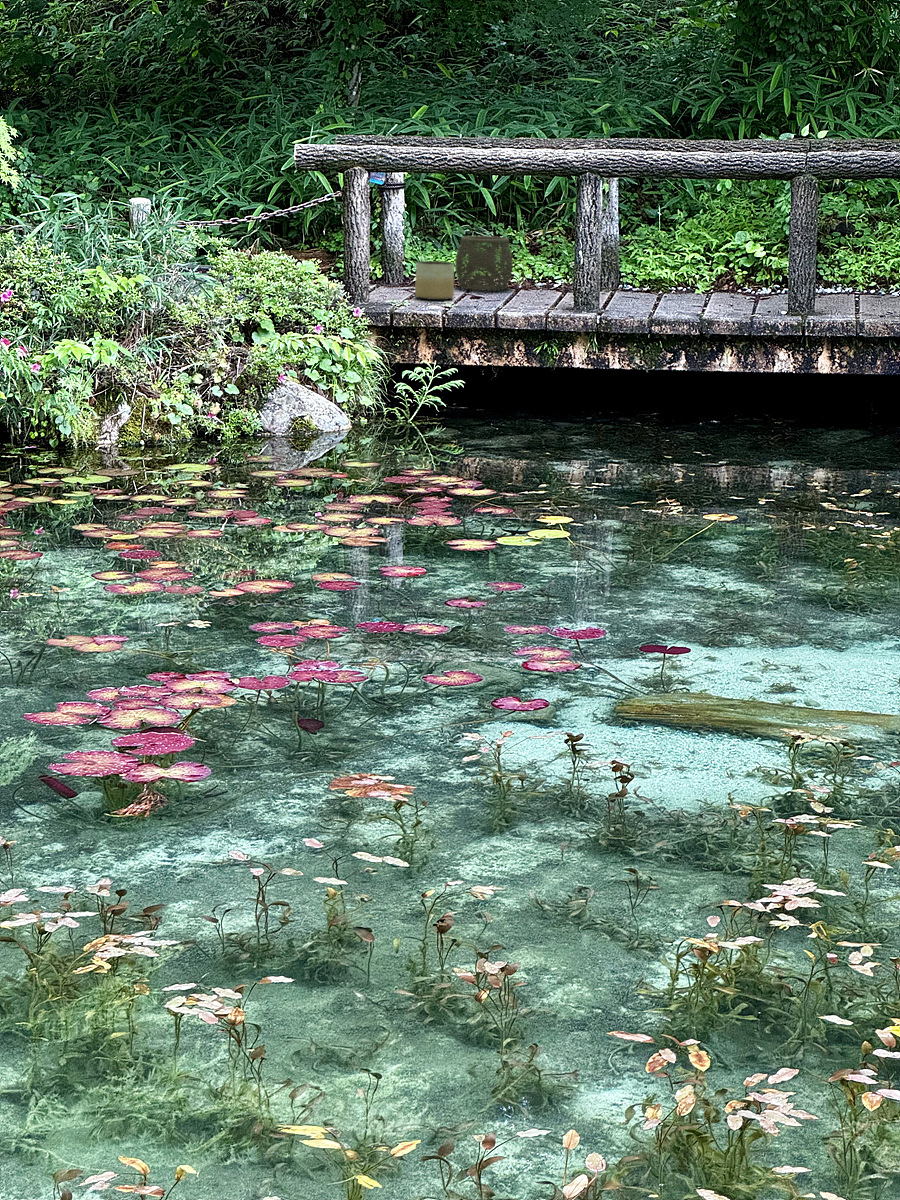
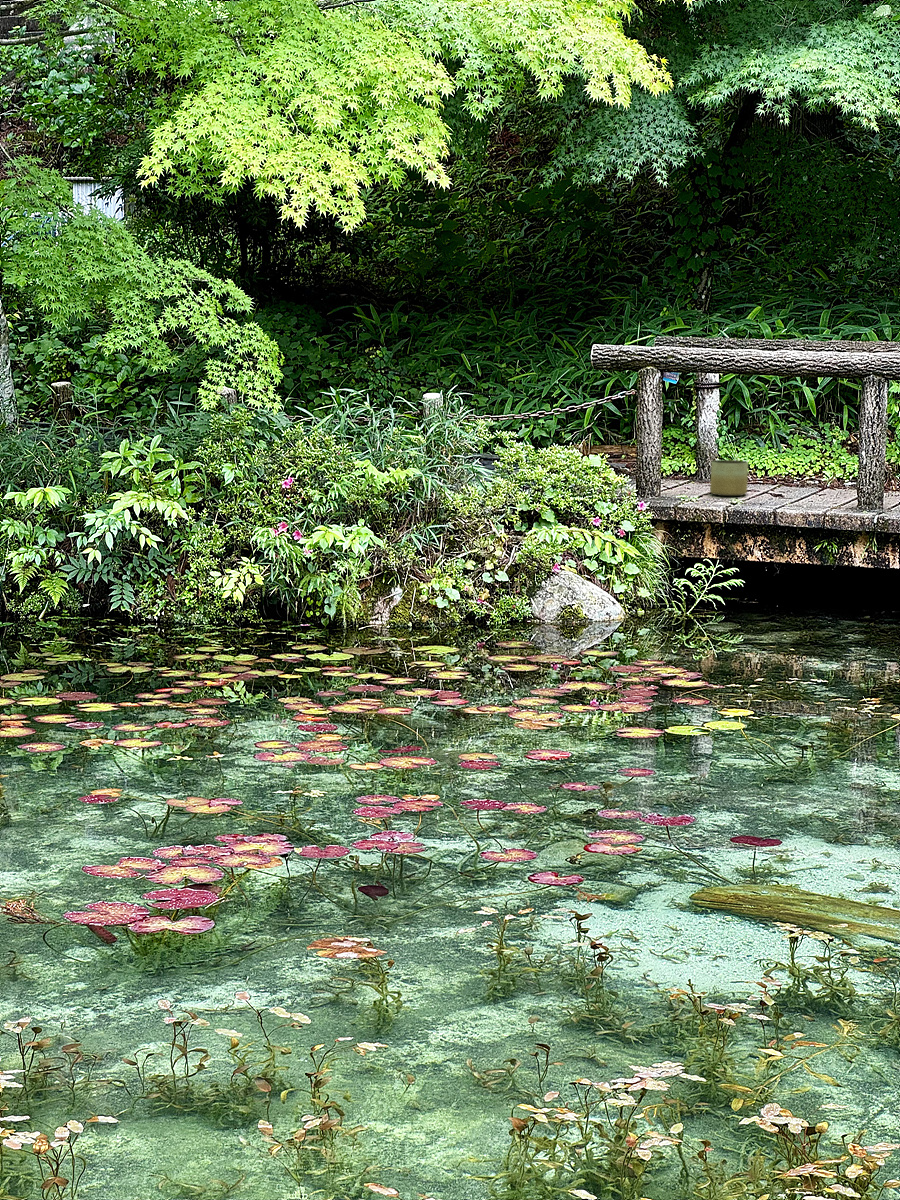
woven basket: present [455,236,513,291] -> none [757,437,814,488]

